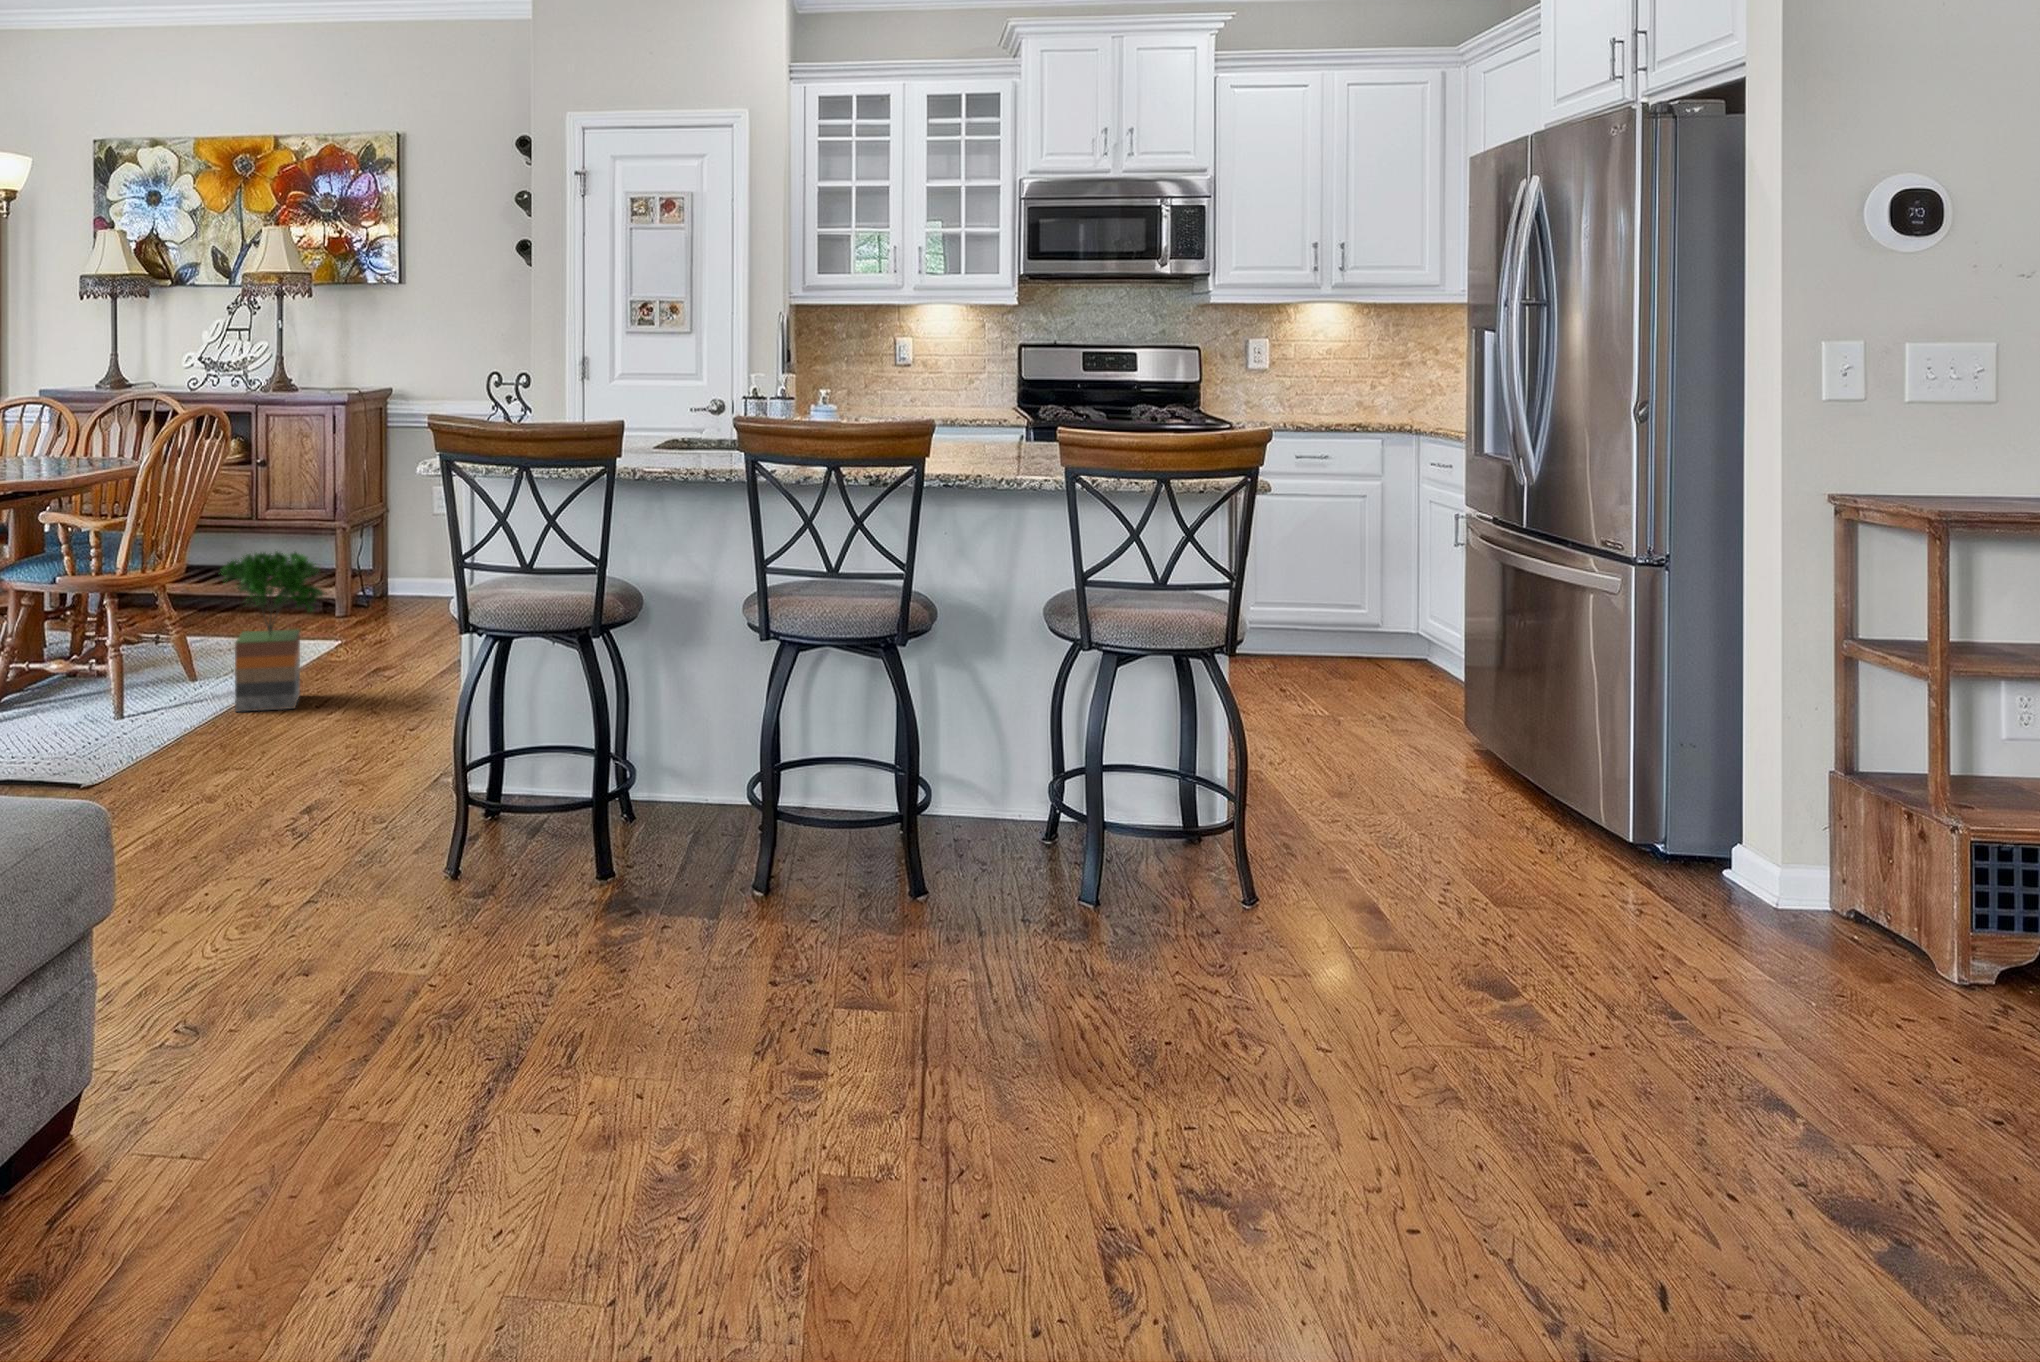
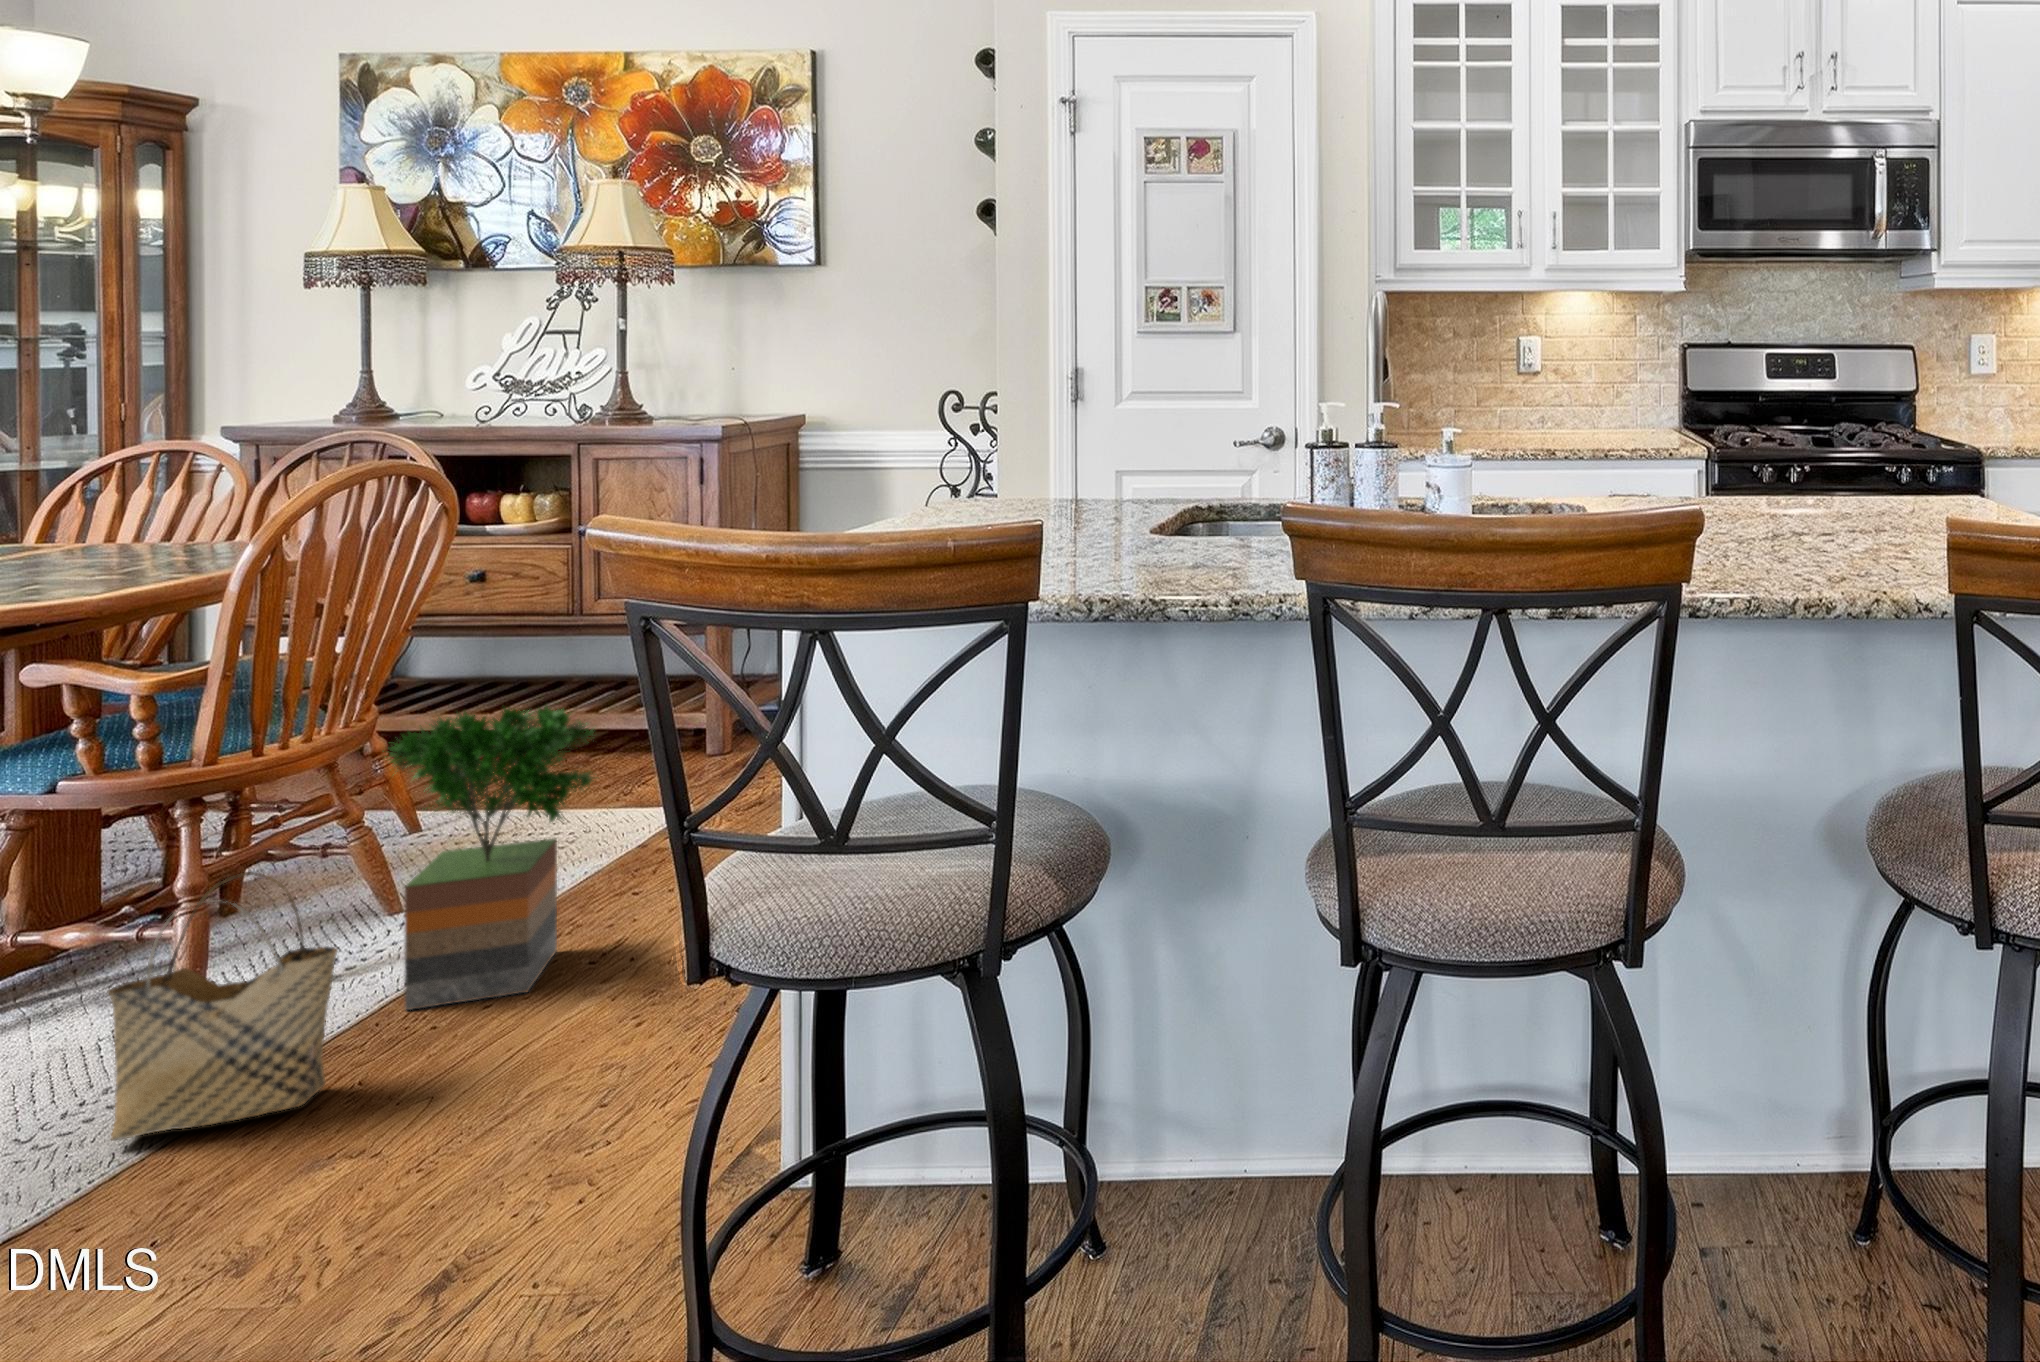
woven basket: none [128,618,223,742] -> present [108,872,337,1141]

